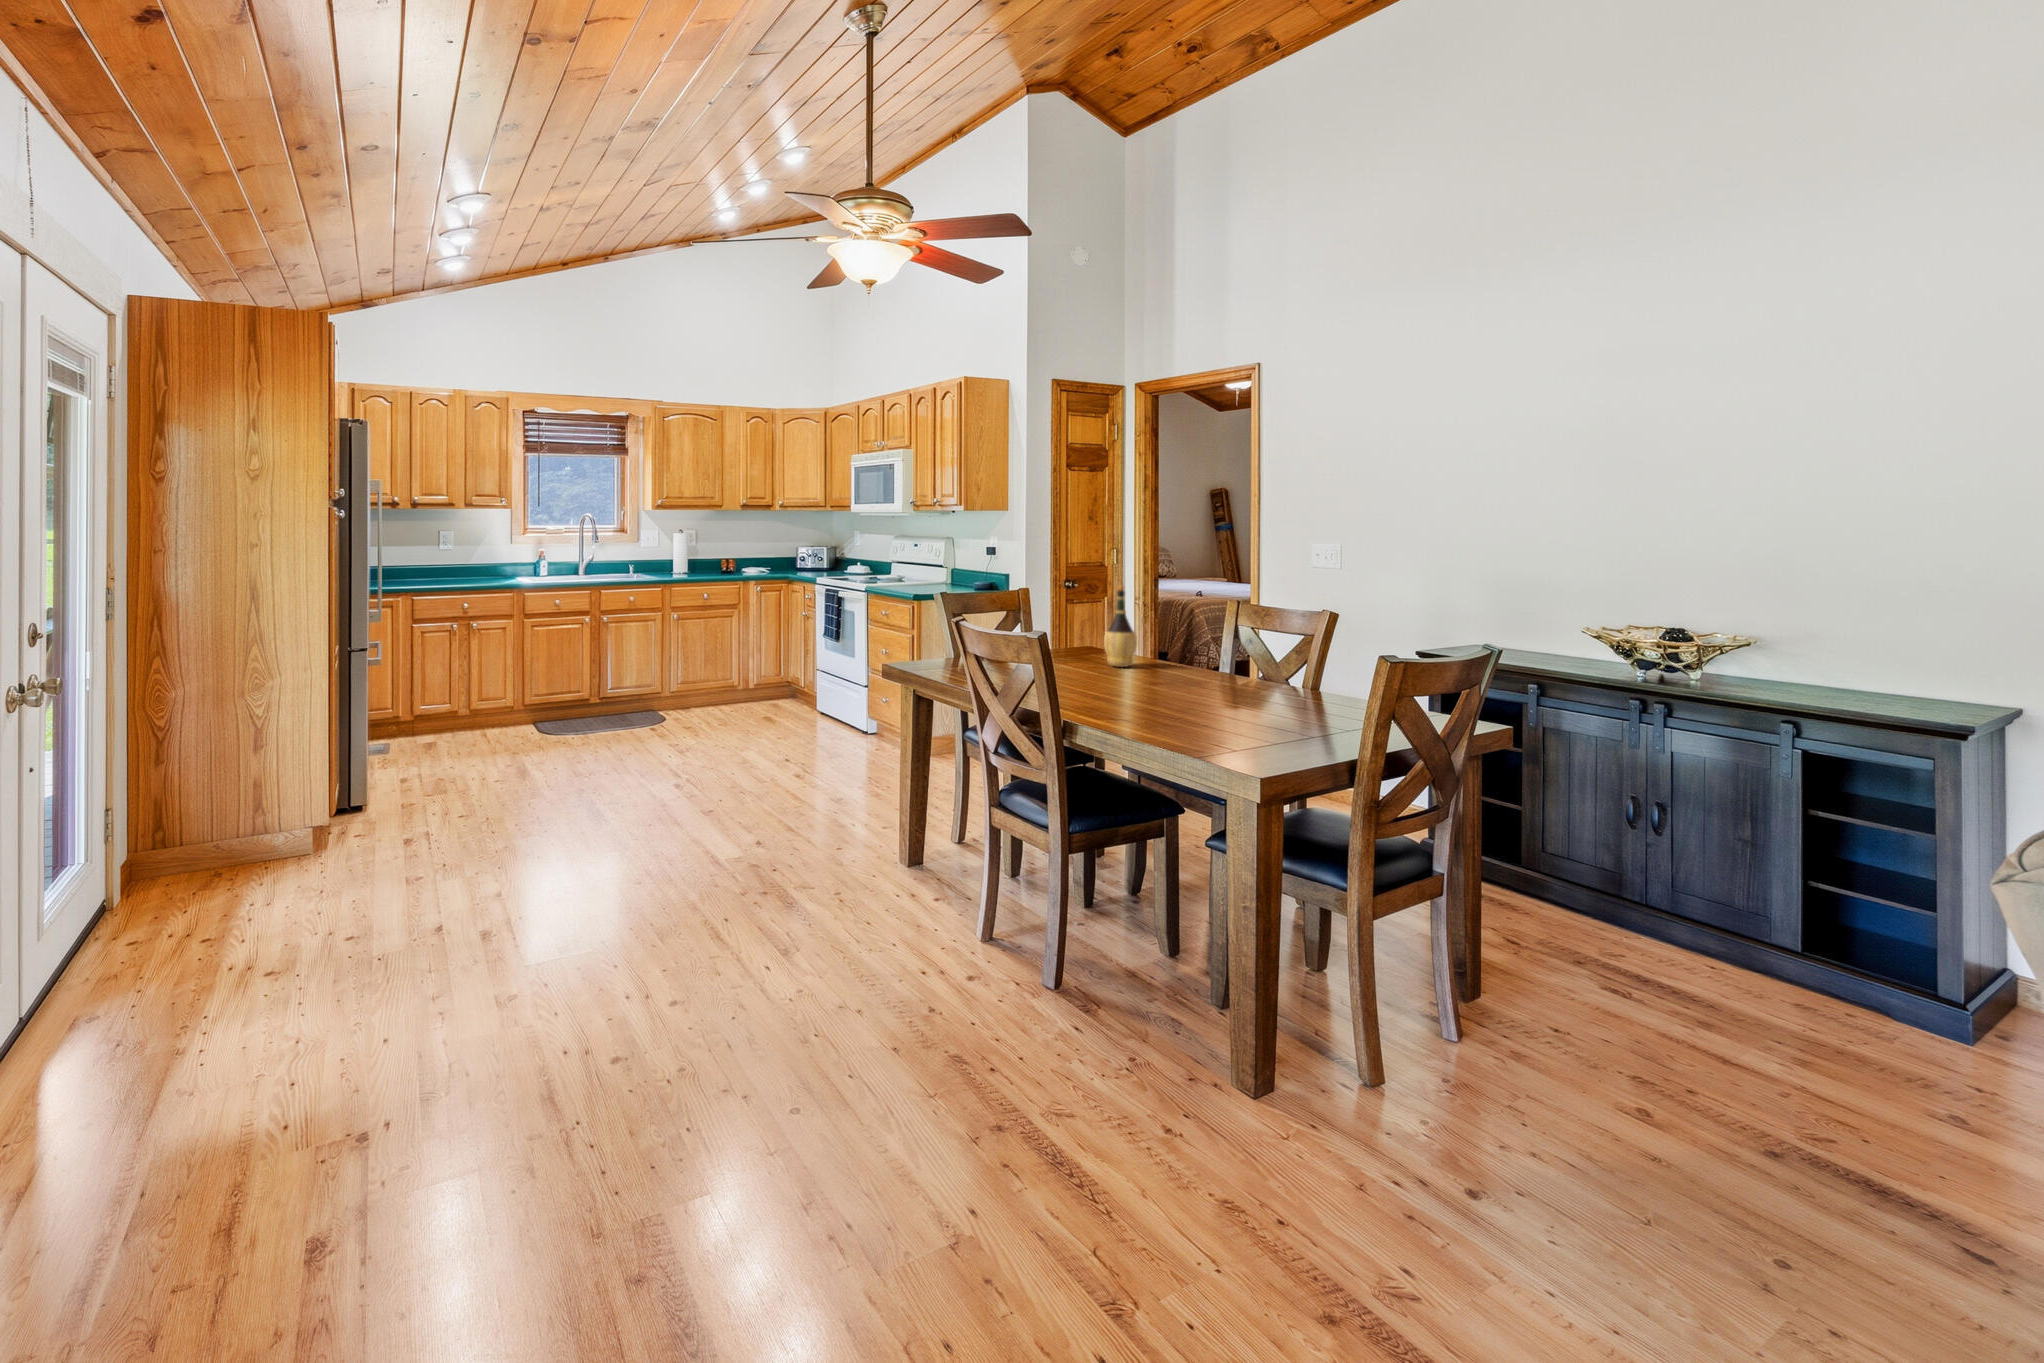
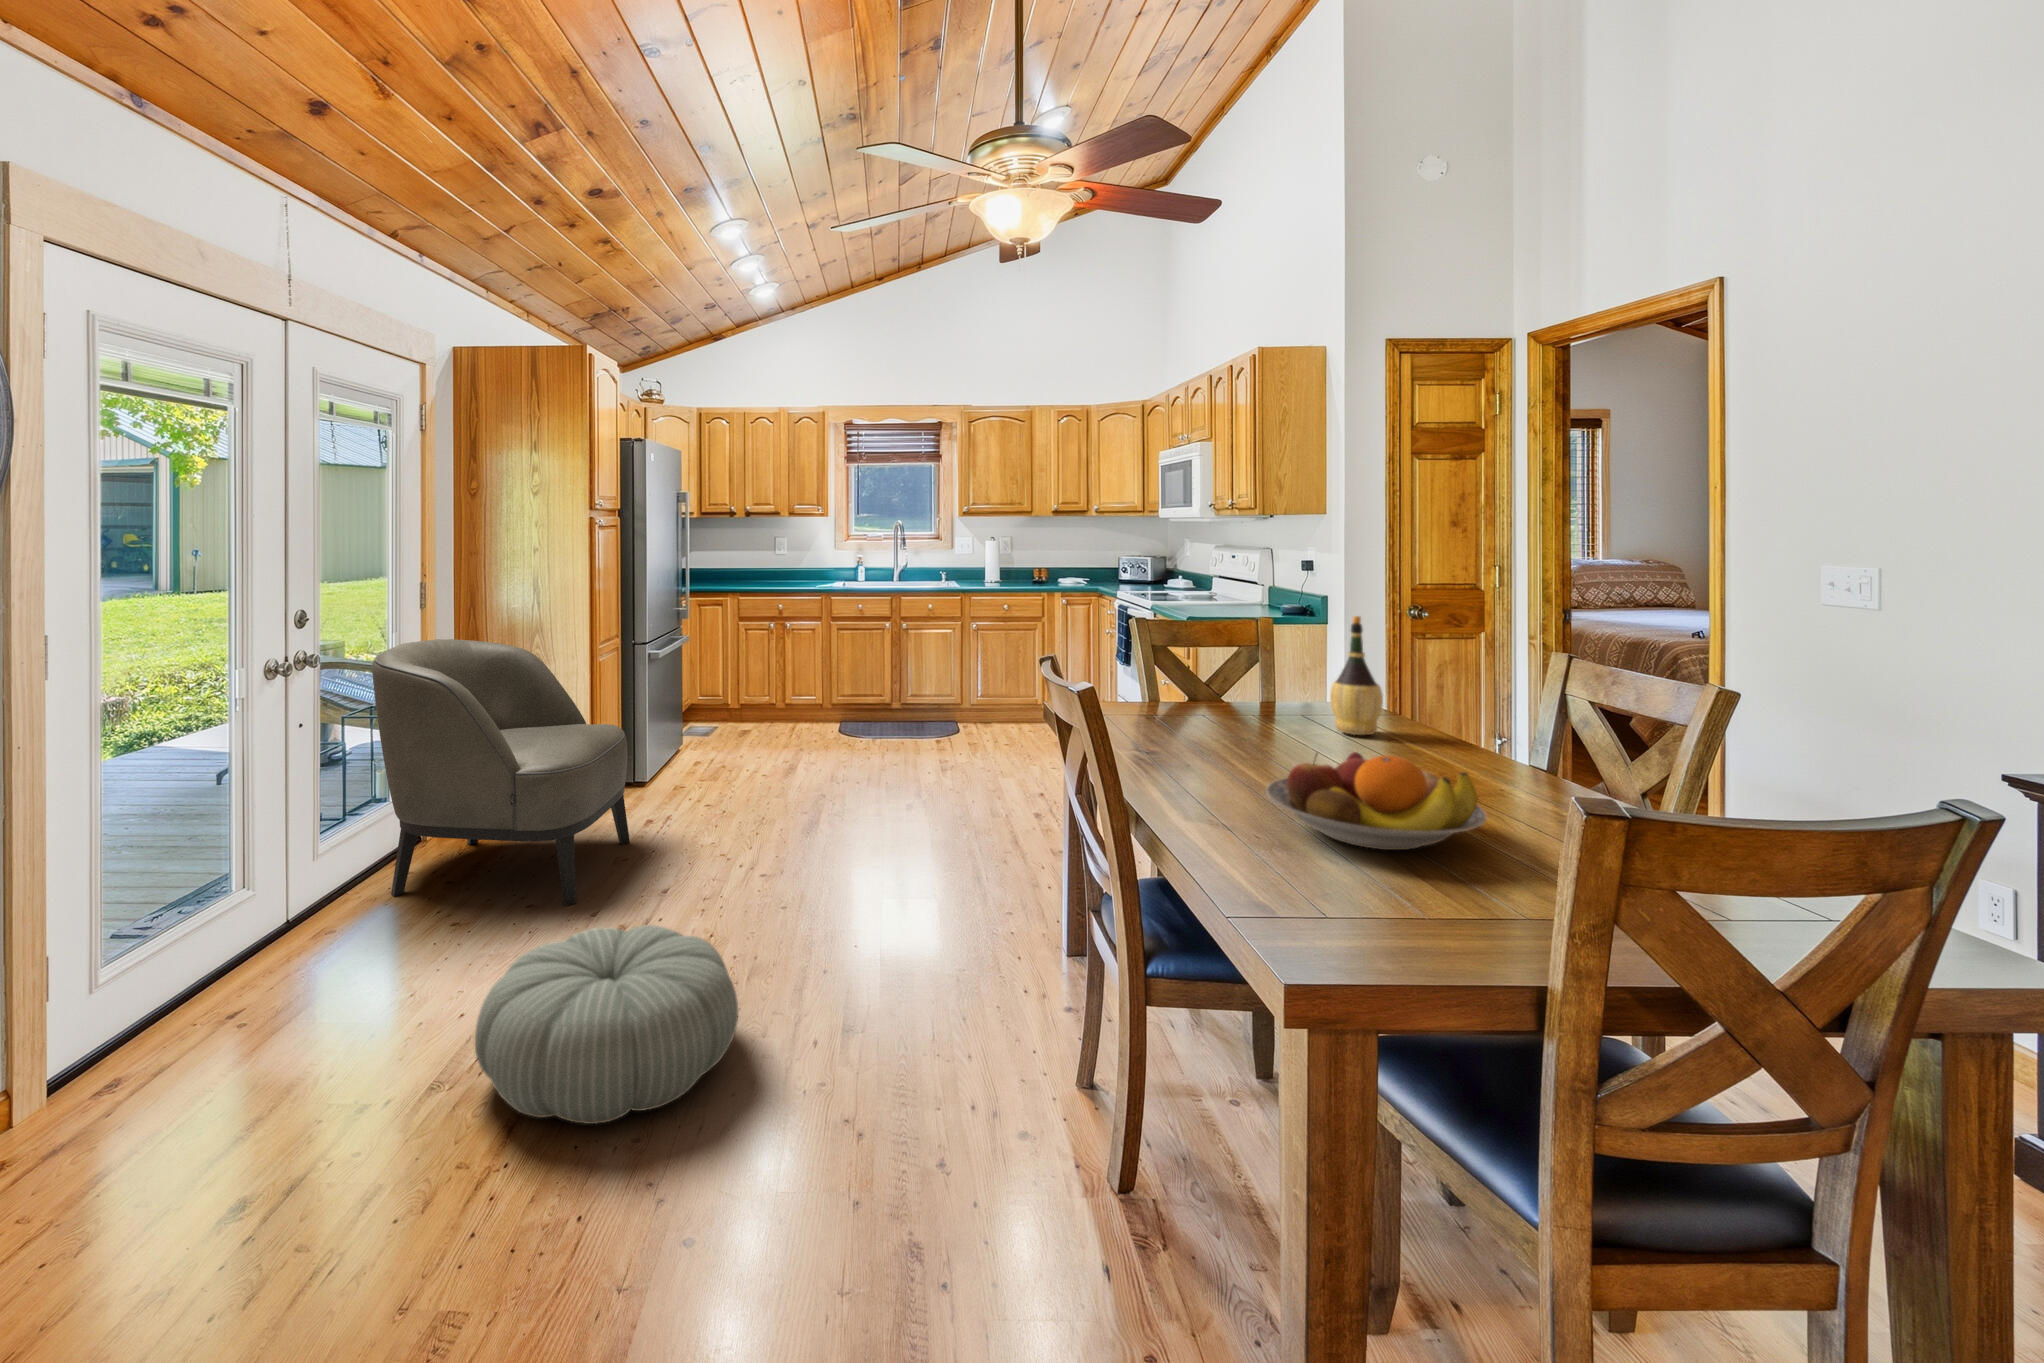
armchair: none [103,656,417,962] -> present [372,639,630,905]
fruit bowl: none [1139,666,1265,722] -> present [1266,752,1487,850]
pouf: none [476,899,723,1076] -> present [475,925,738,1124]

